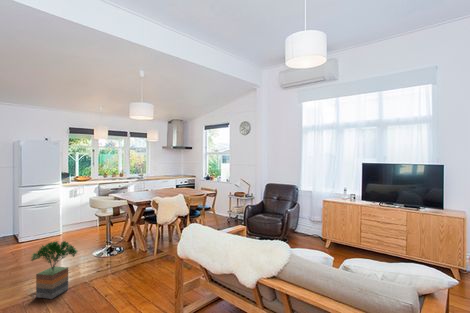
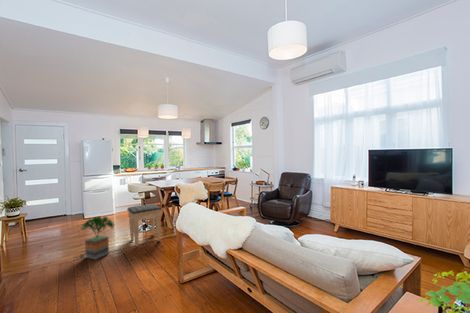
footstool: none [90,222,137,277] -> present [127,204,162,247]

